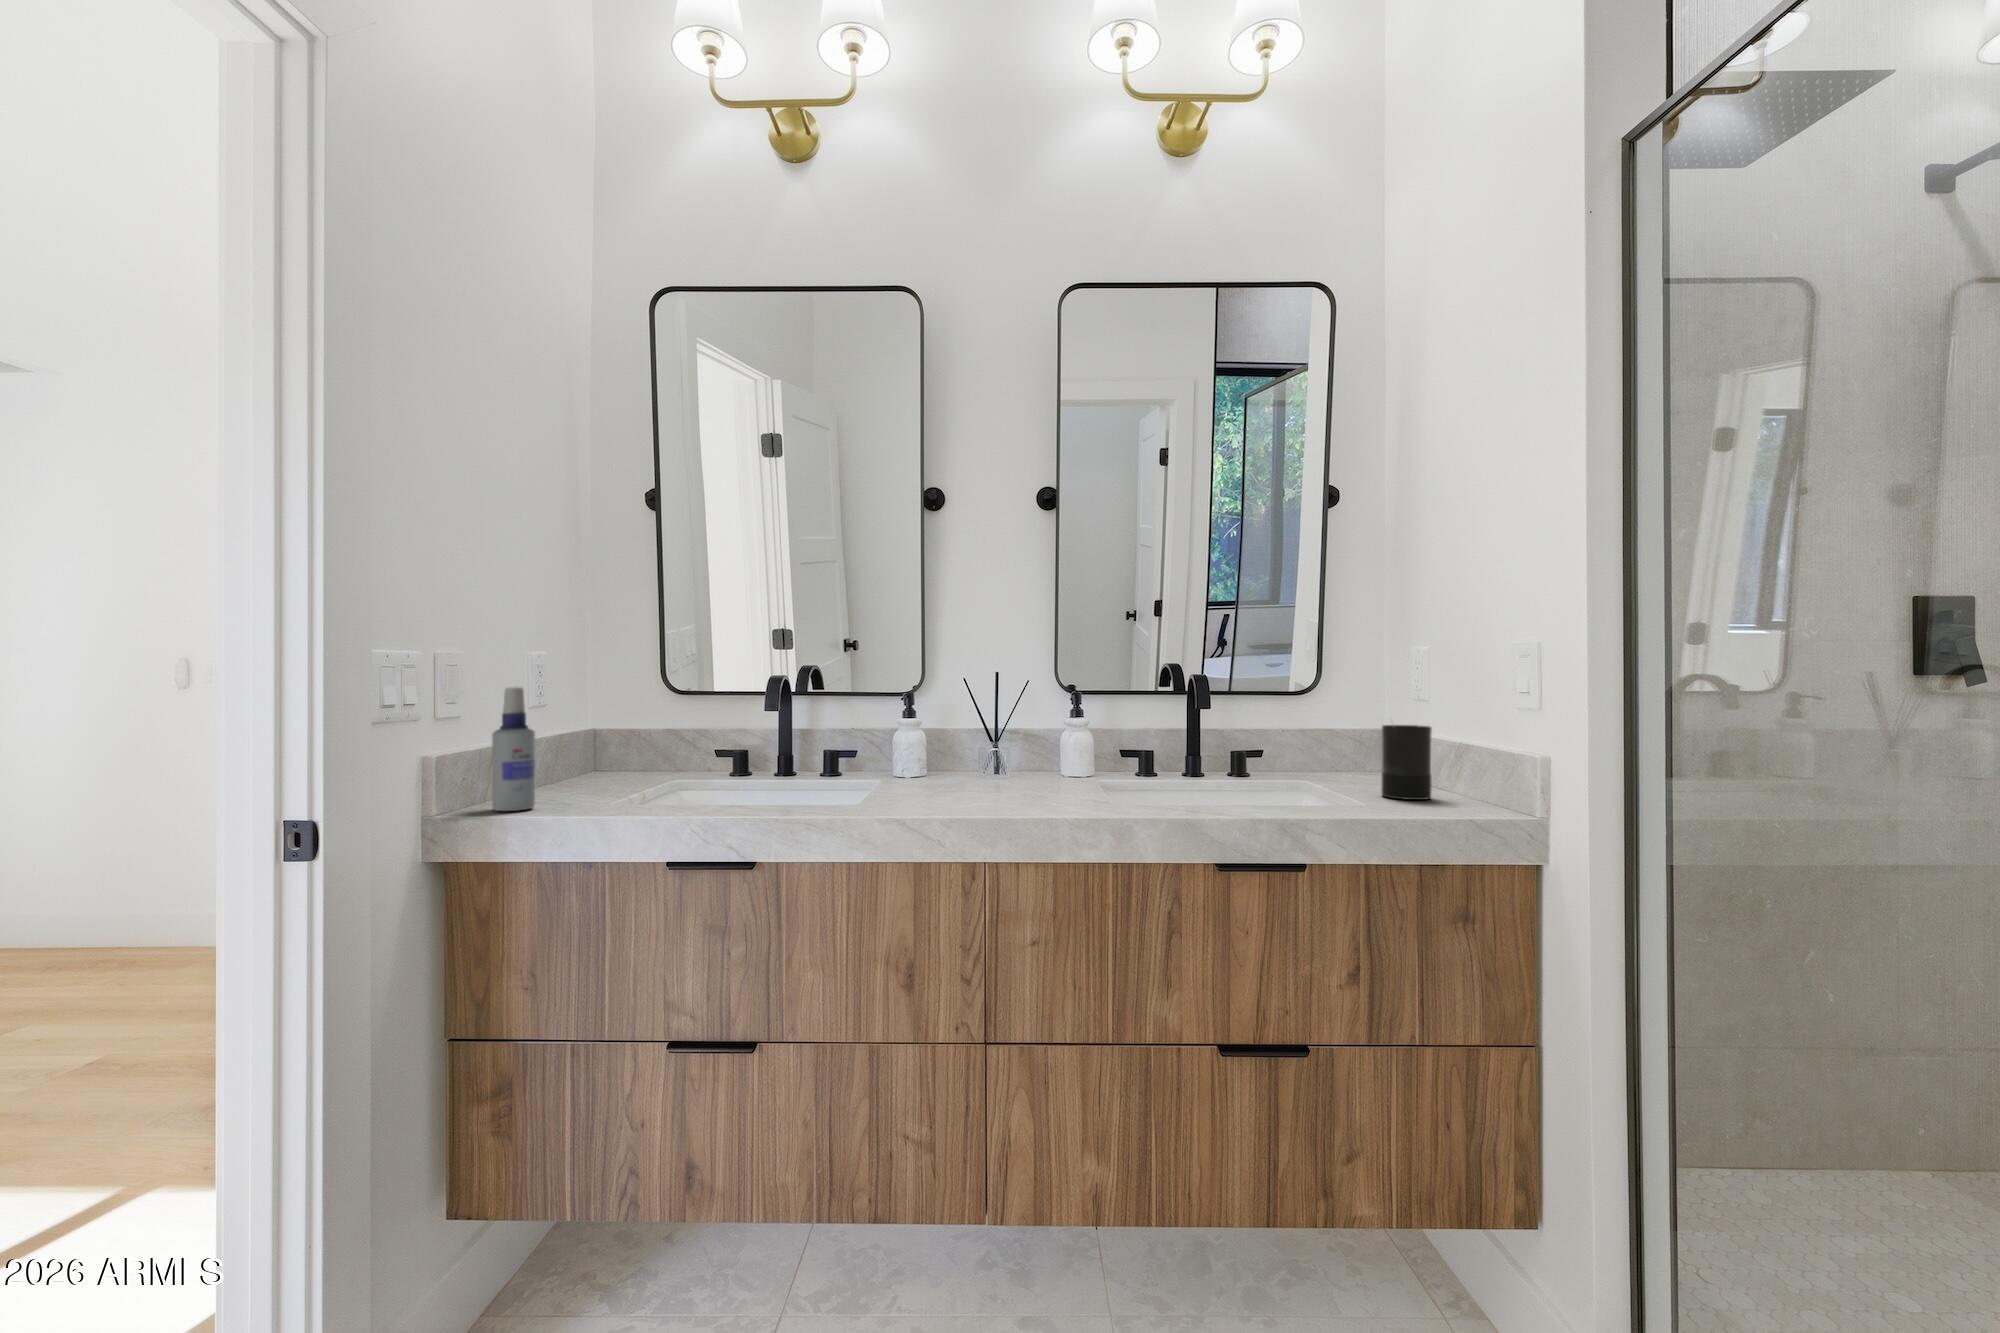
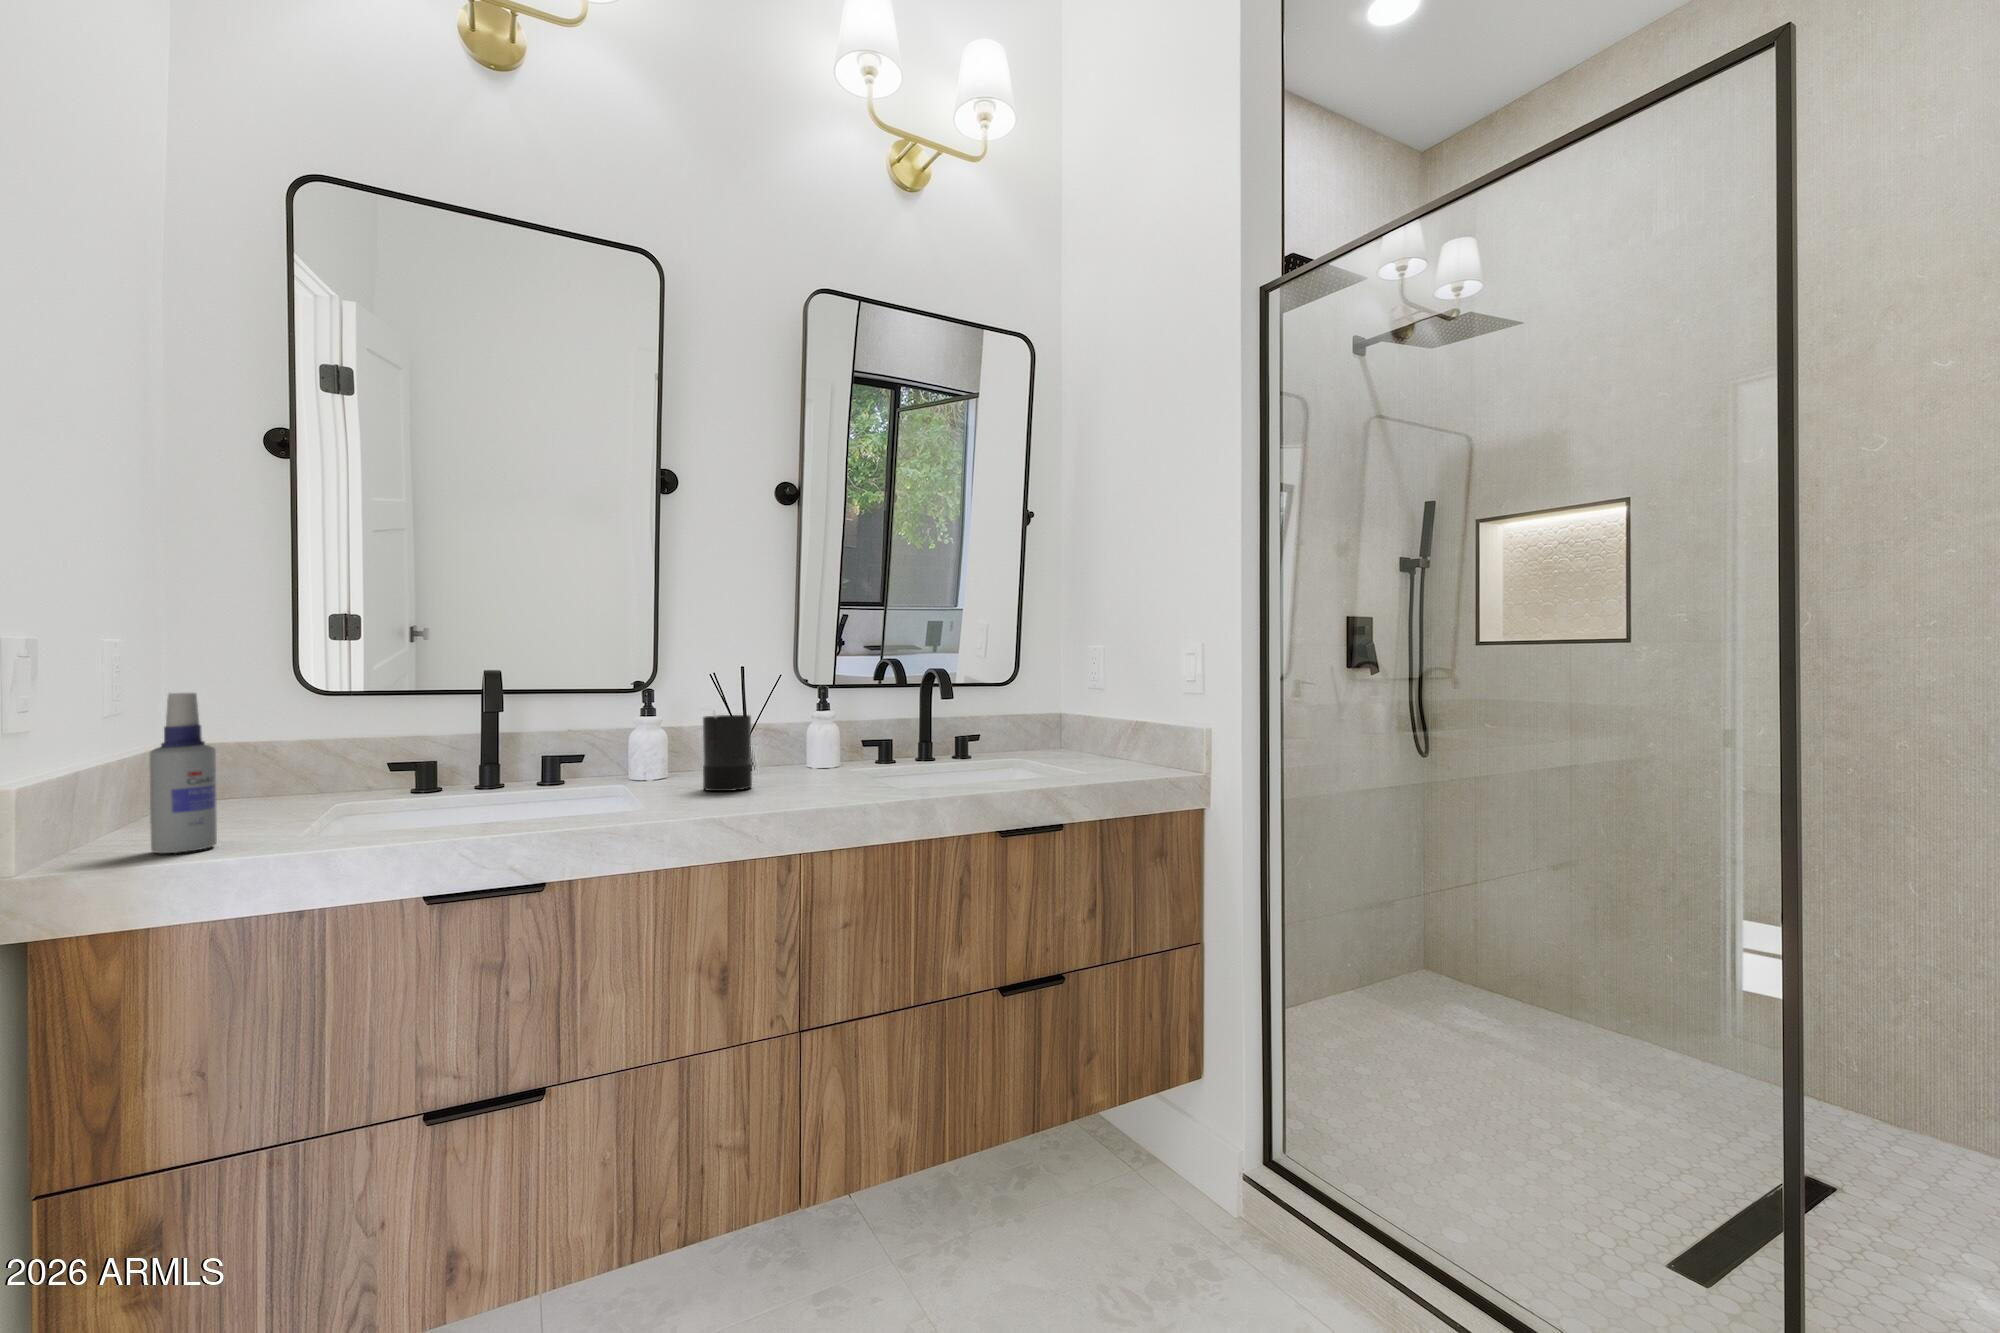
candle: present [1382,725,1432,800] -> present [703,715,752,791]

